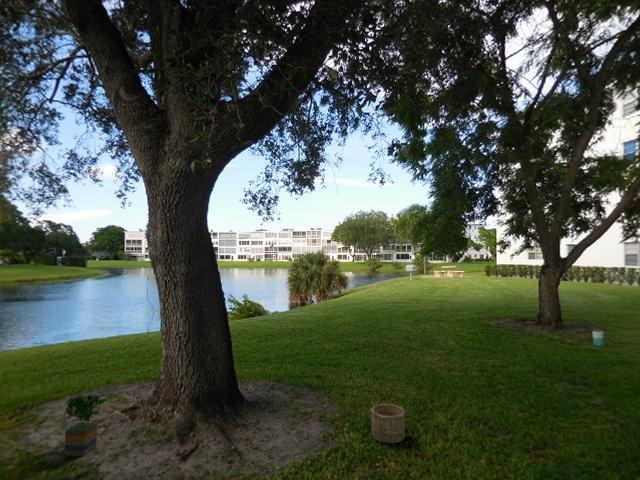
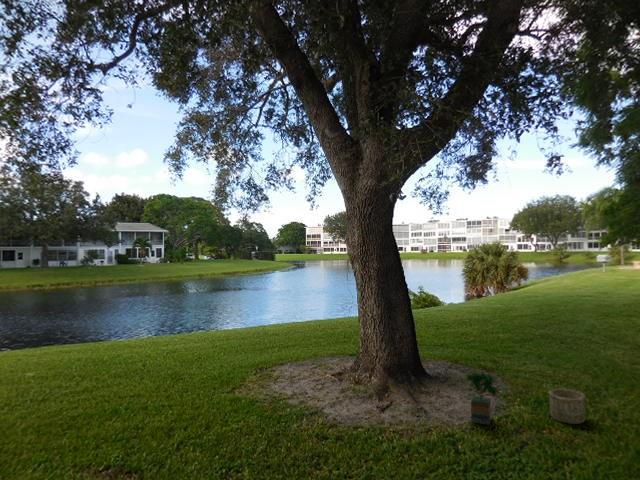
potted tree: present [65,395,104,456] -> present [466,373,498,425]

